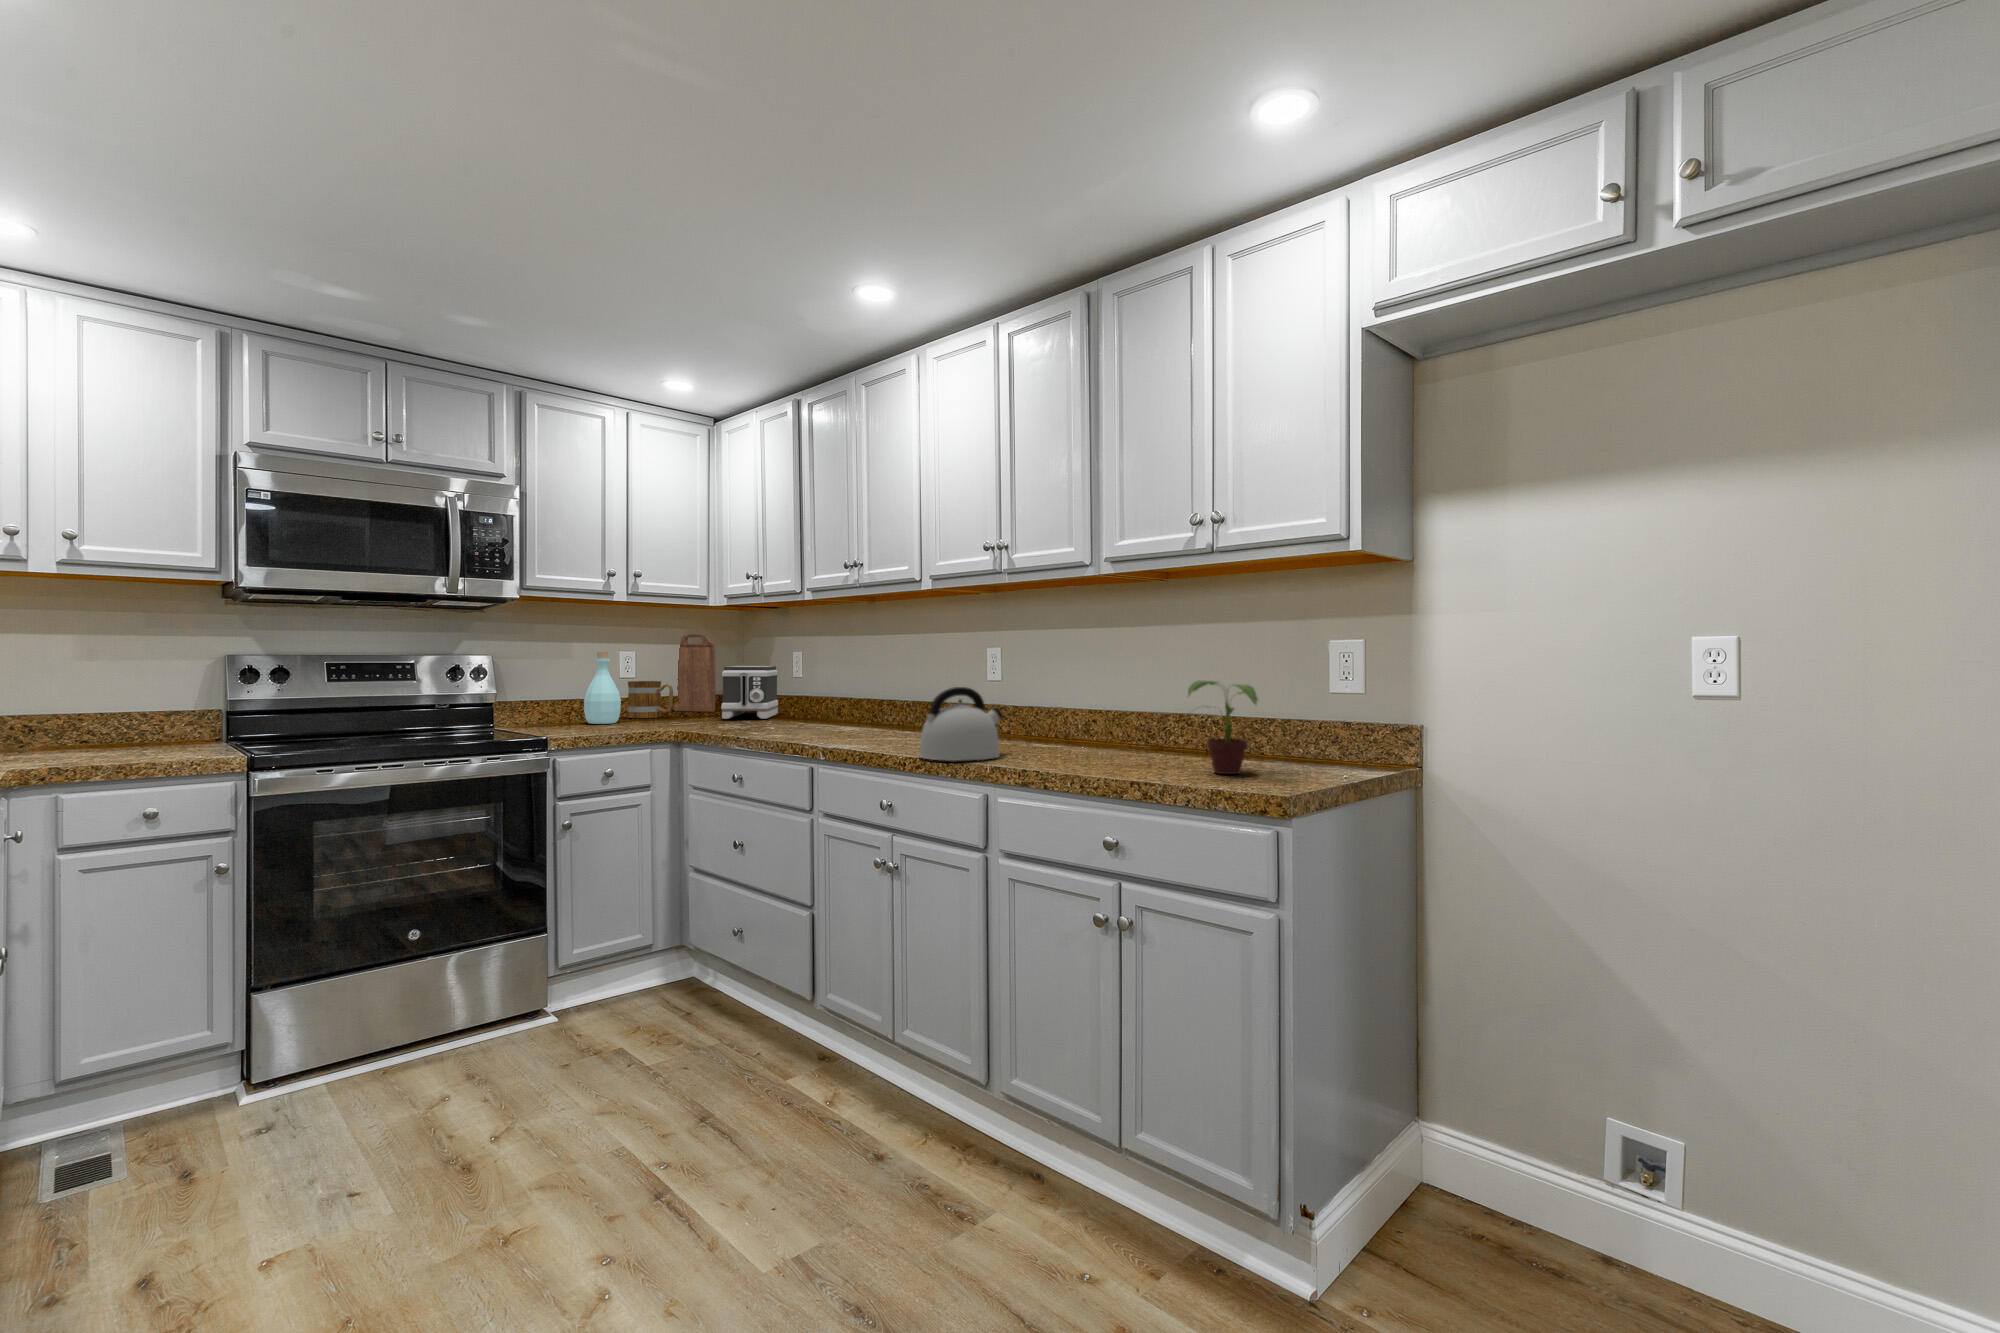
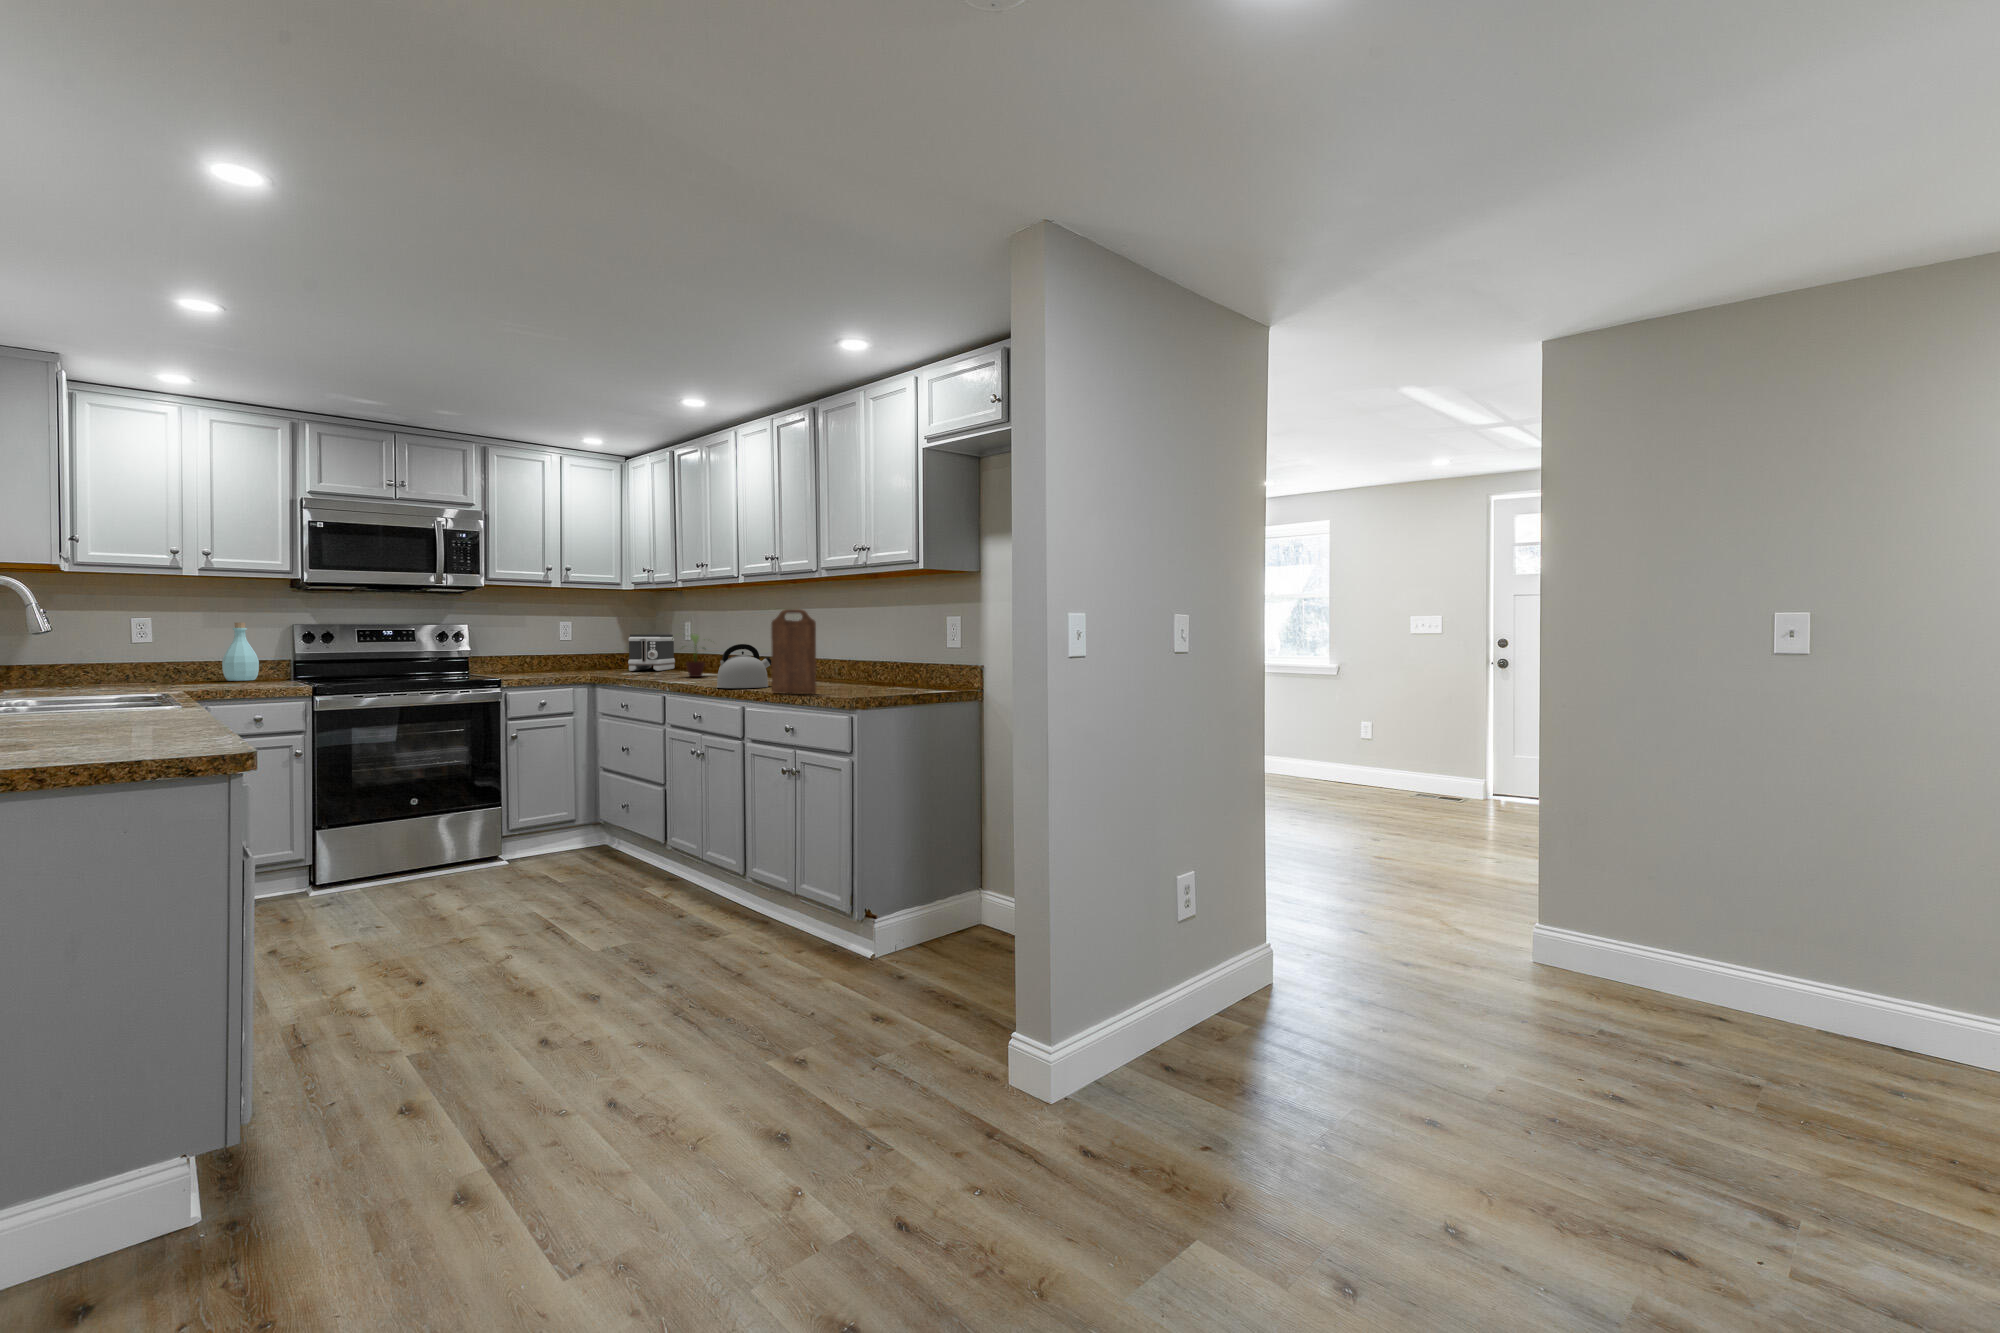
cutting board: present [674,633,715,712] -> present [771,609,816,694]
bottle: present [584,652,621,724] -> present [222,623,259,681]
mug: present [628,681,673,718] -> none [566,645,598,671]
potted plant: present [1188,681,1258,774] -> present [686,635,706,677]

